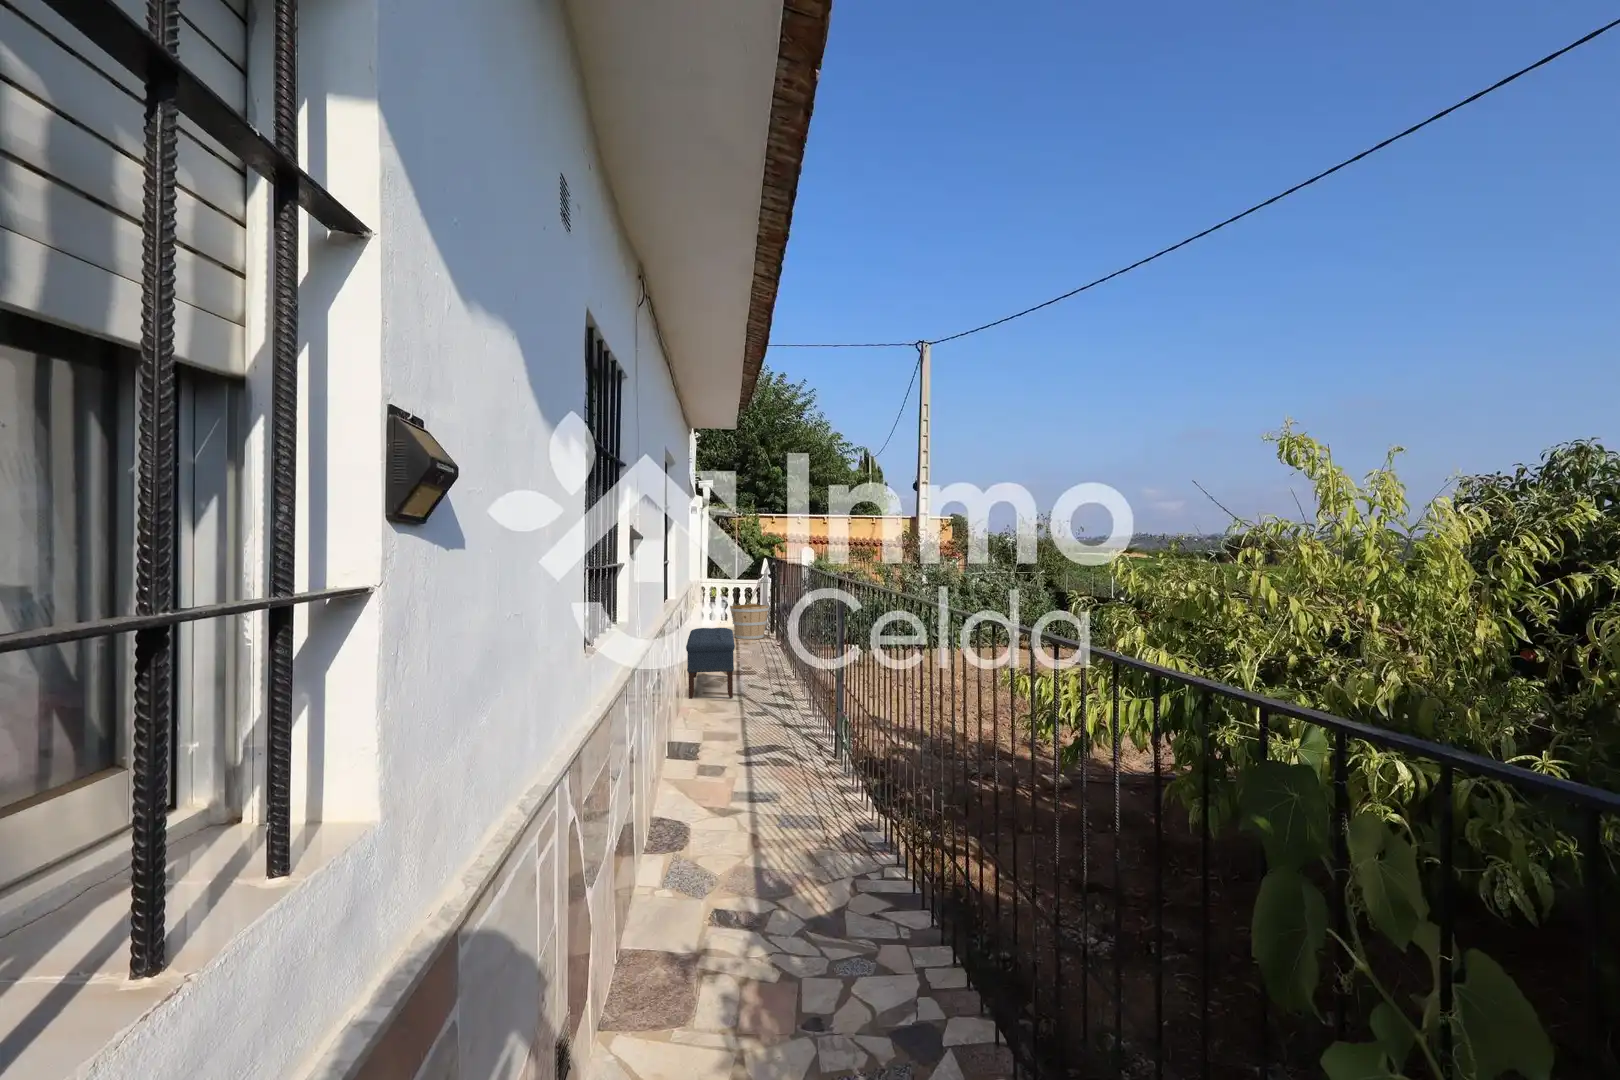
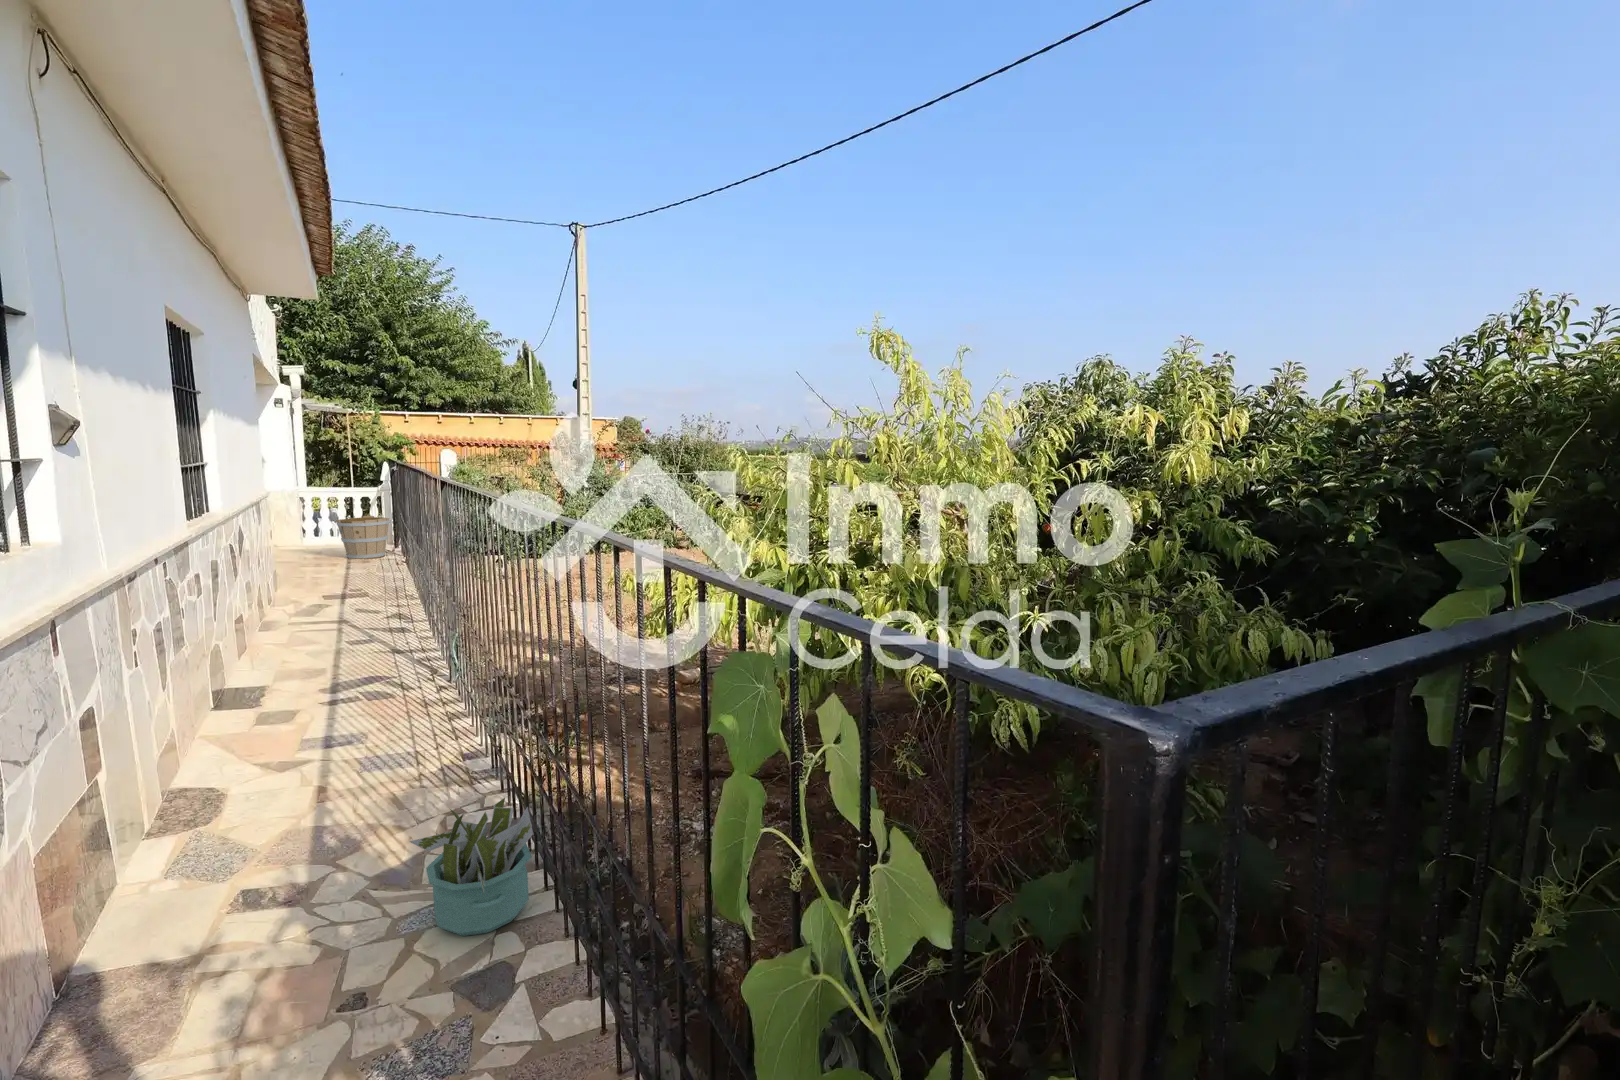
bench: present [686,628,735,699] -> none [255,545,330,635]
decorative plant: none [842,872,950,999] -> present [410,797,533,936]

